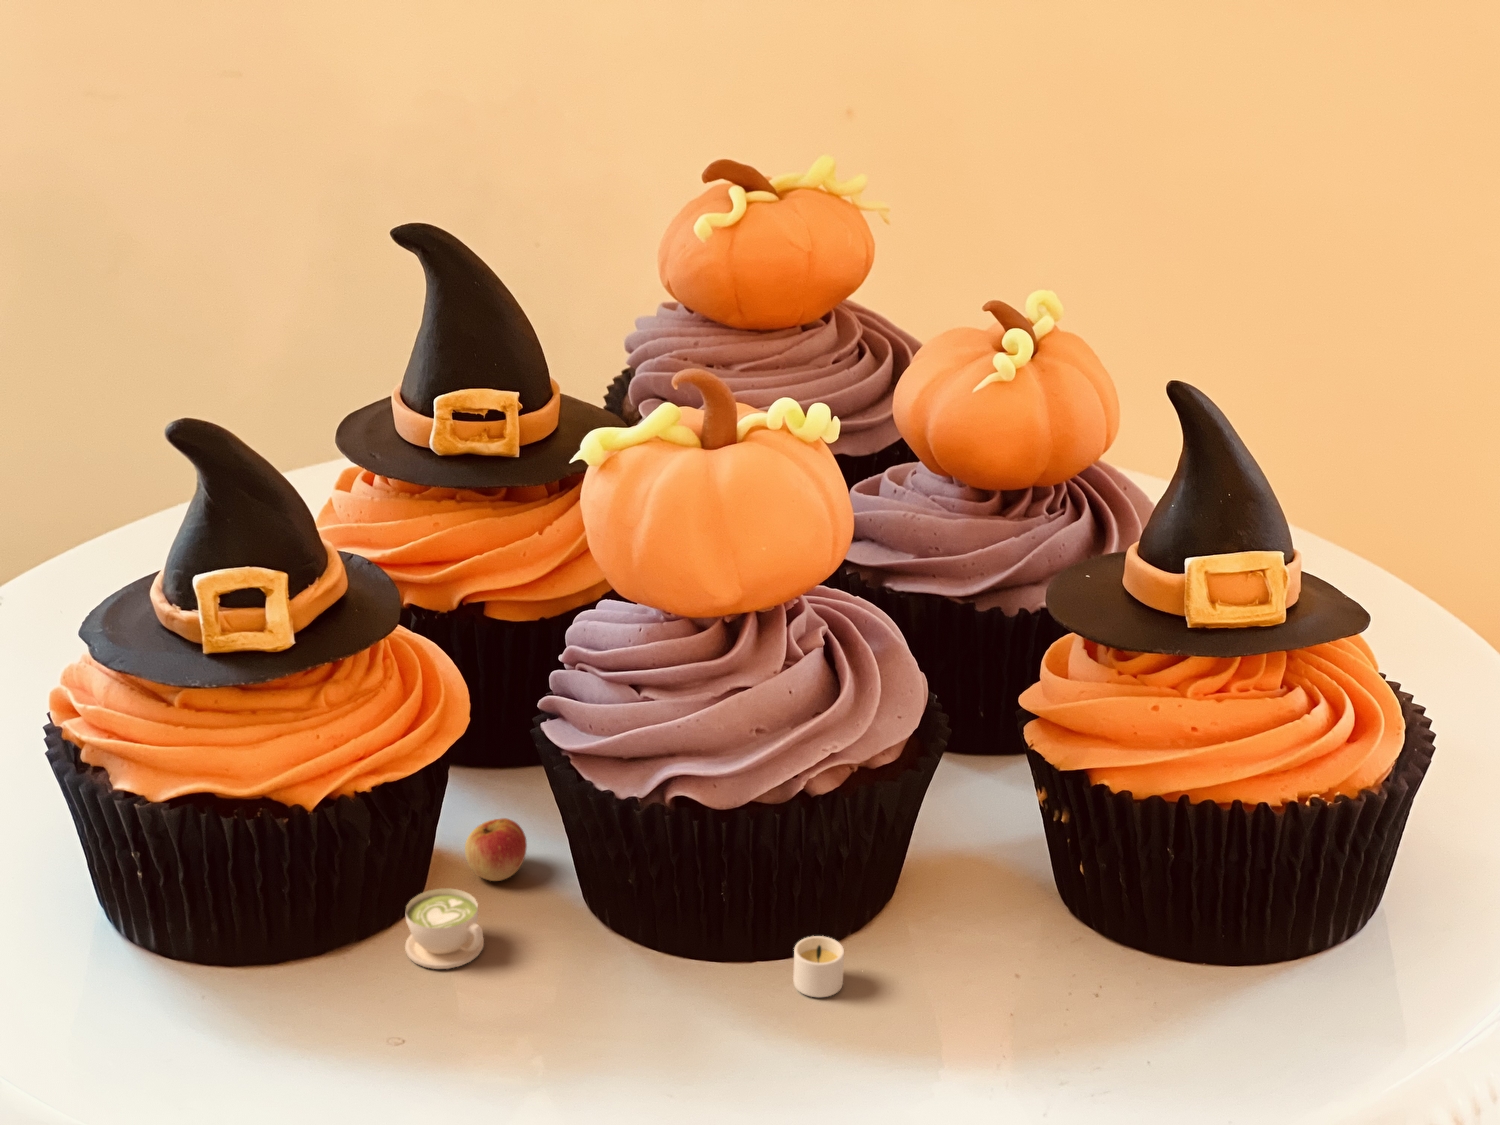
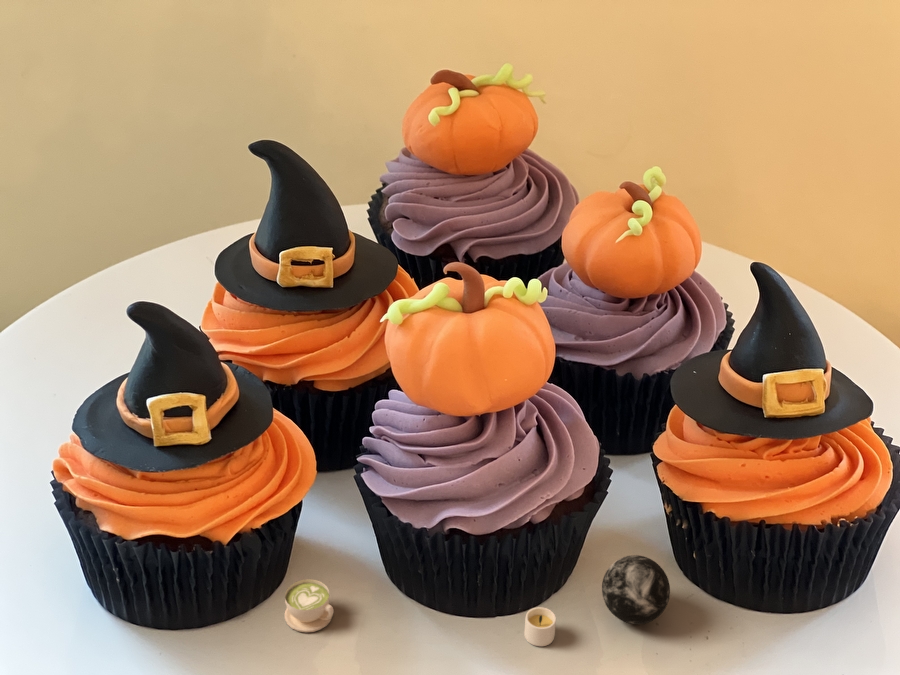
apple: present [465,818,527,881] -> none [315,526,353,565]
decorative orb: none [924,857,1035,969] -> present [602,555,670,624]

